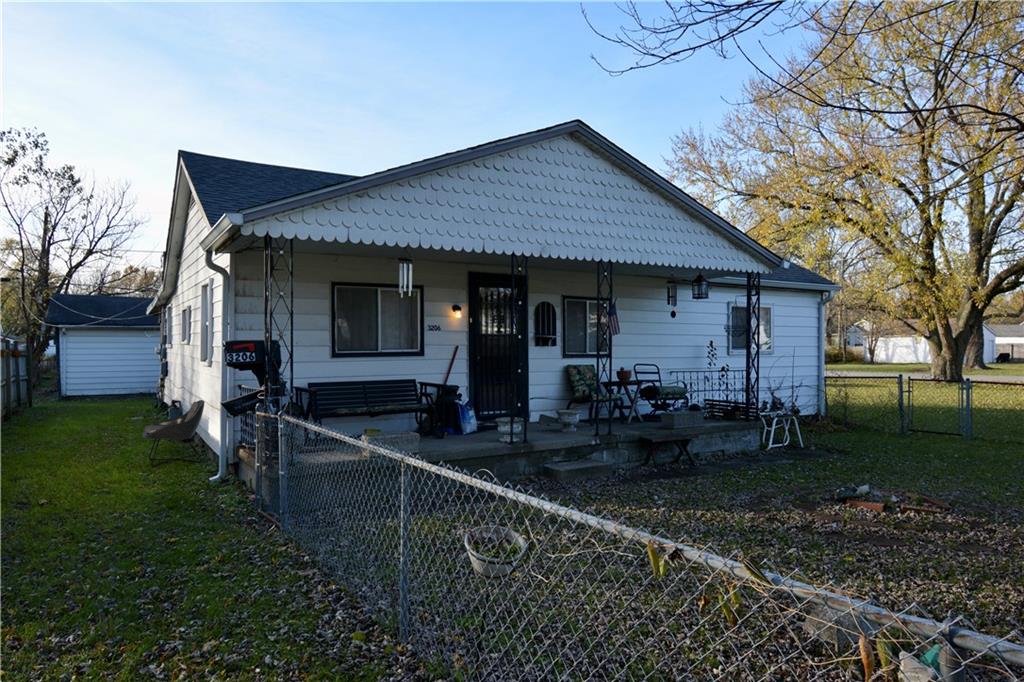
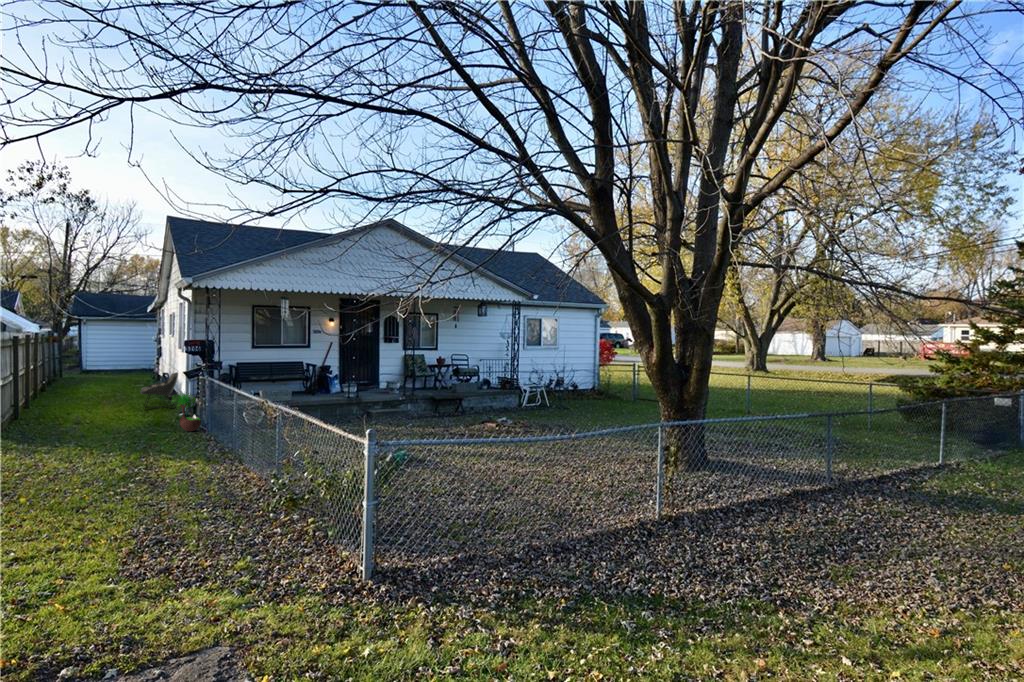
potted tree: none [206,435,264,519] -> present [173,393,201,431]

